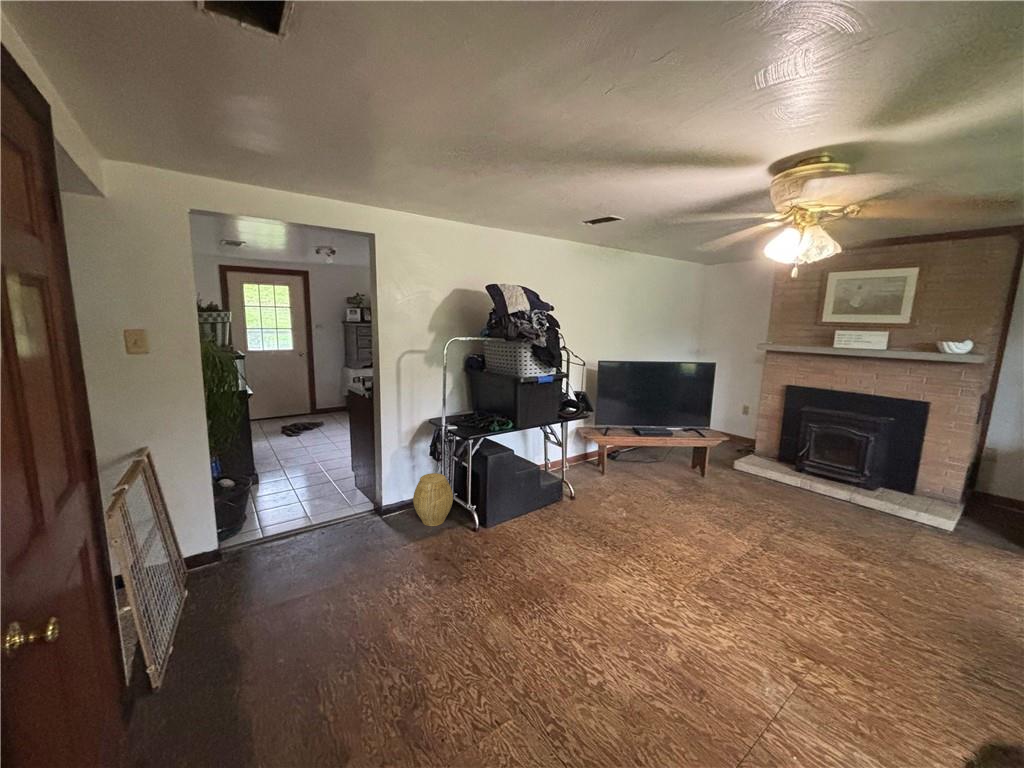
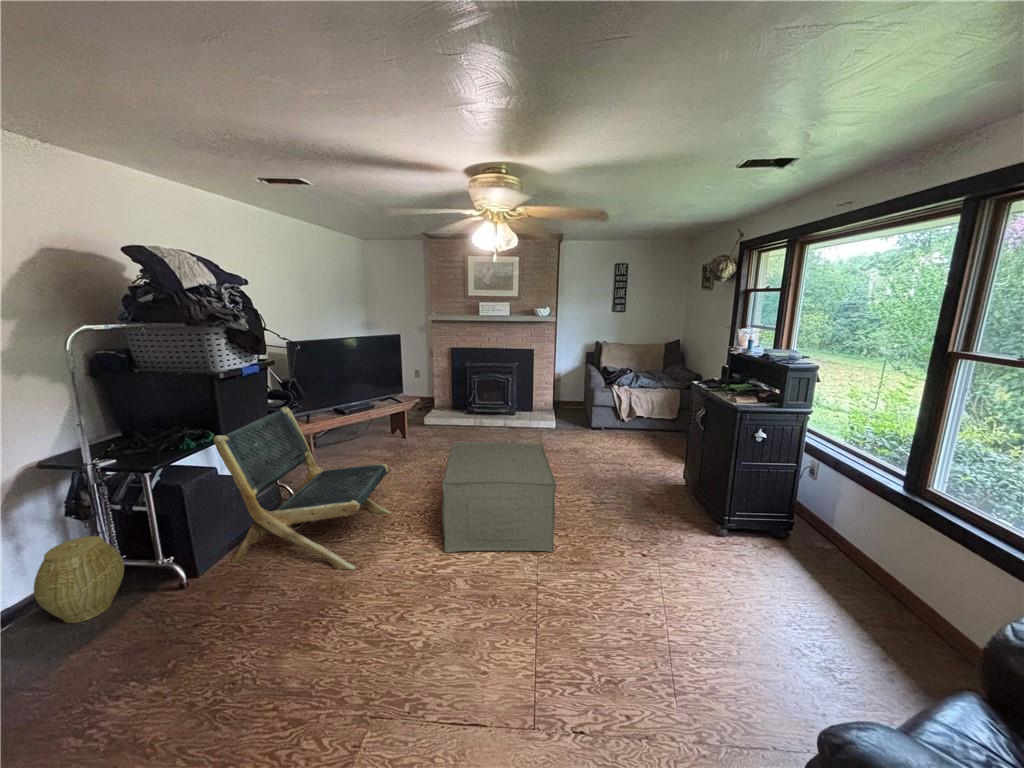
lounge chair: none [508,415,646,578] -> present [214,407,391,569]
ottoman: none [673,492,870,697] -> present [442,442,557,552]

